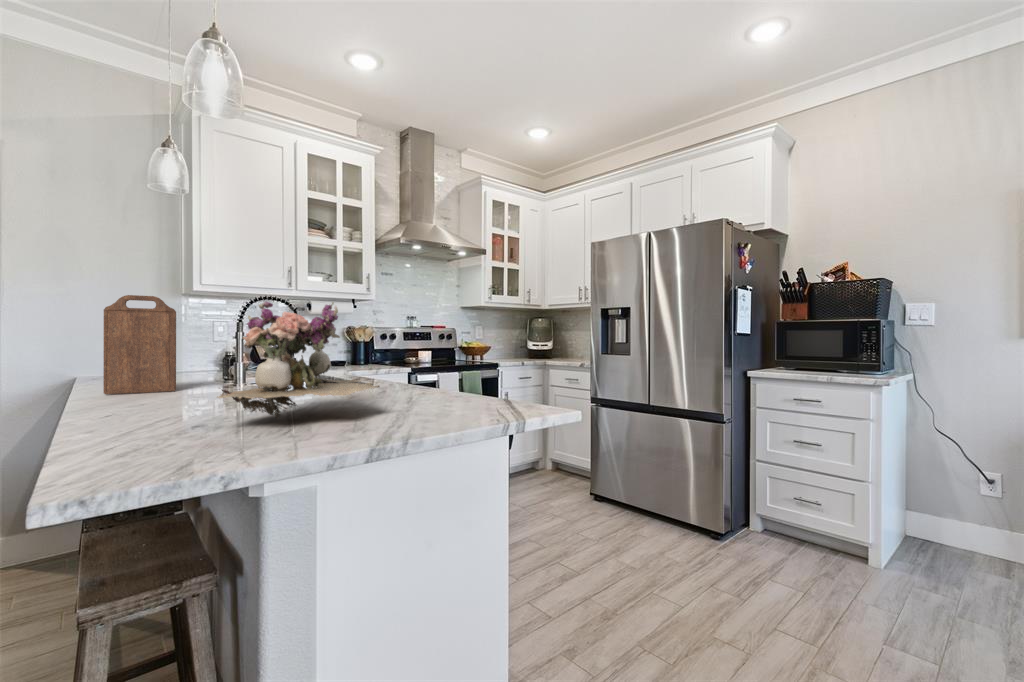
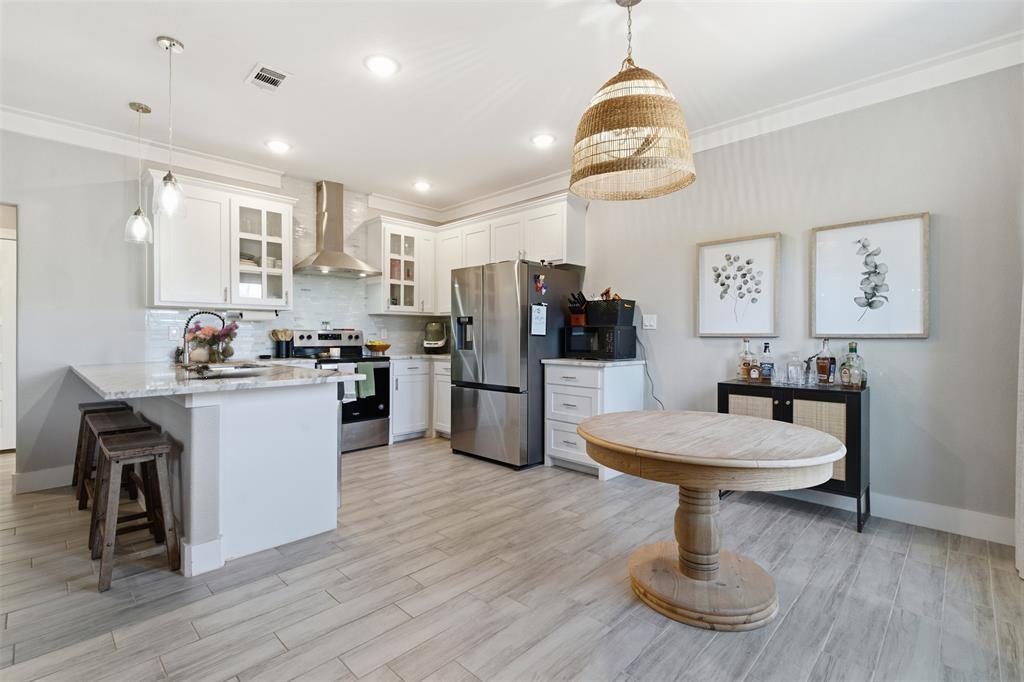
cutting board: present [103,295,176,394] -> none [103,313,147,371]

